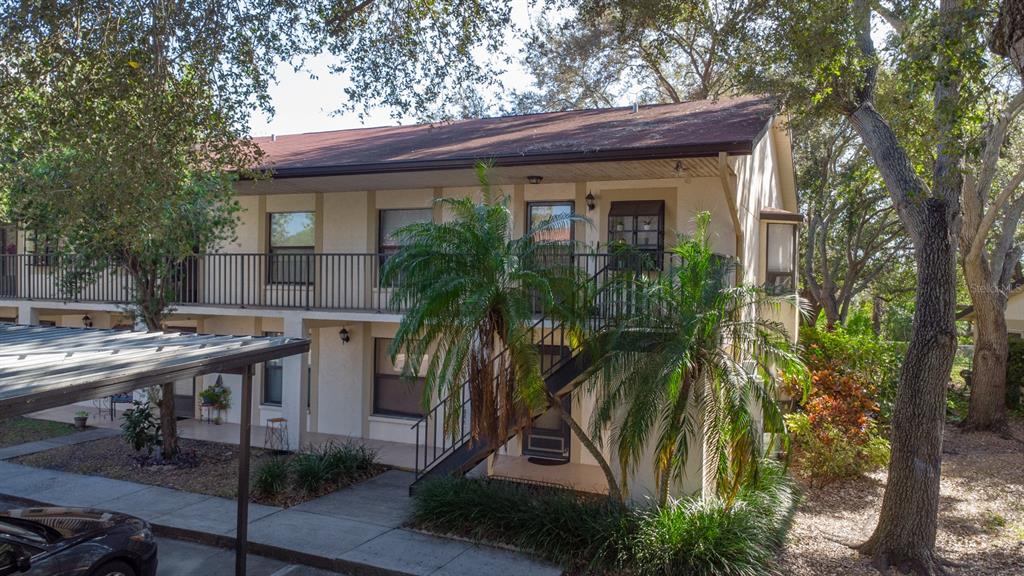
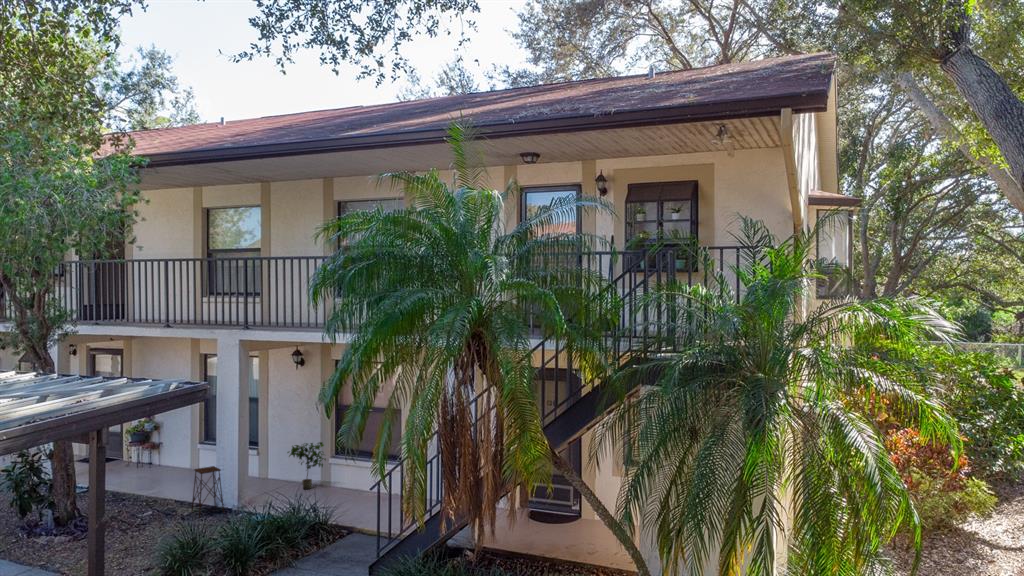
potted plant: present [207,391,232,425] -> present [287,442,326,490]

